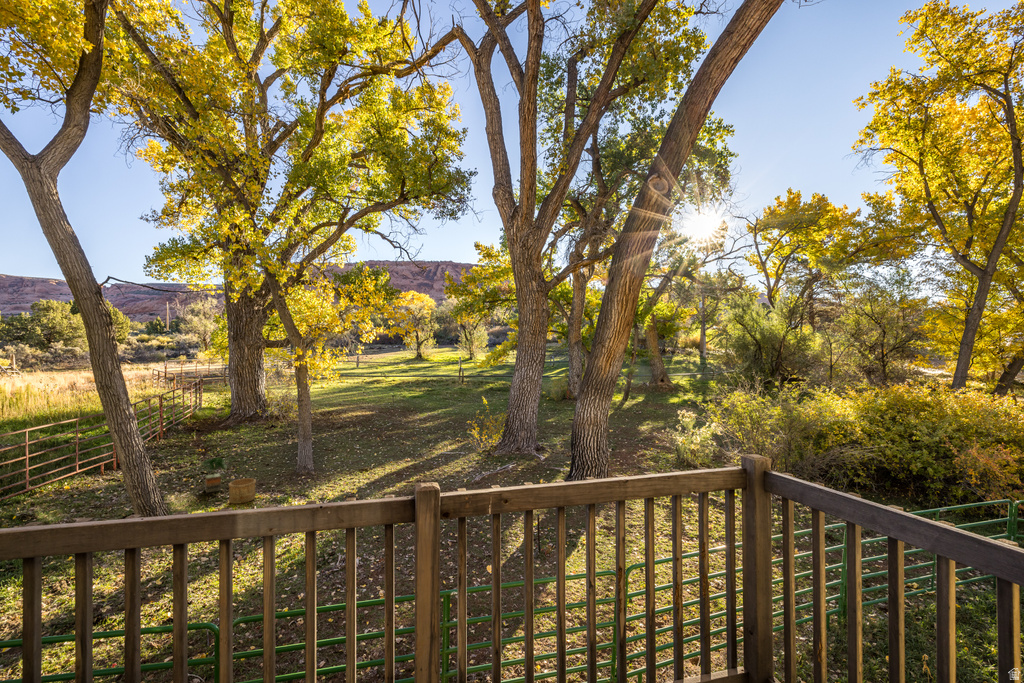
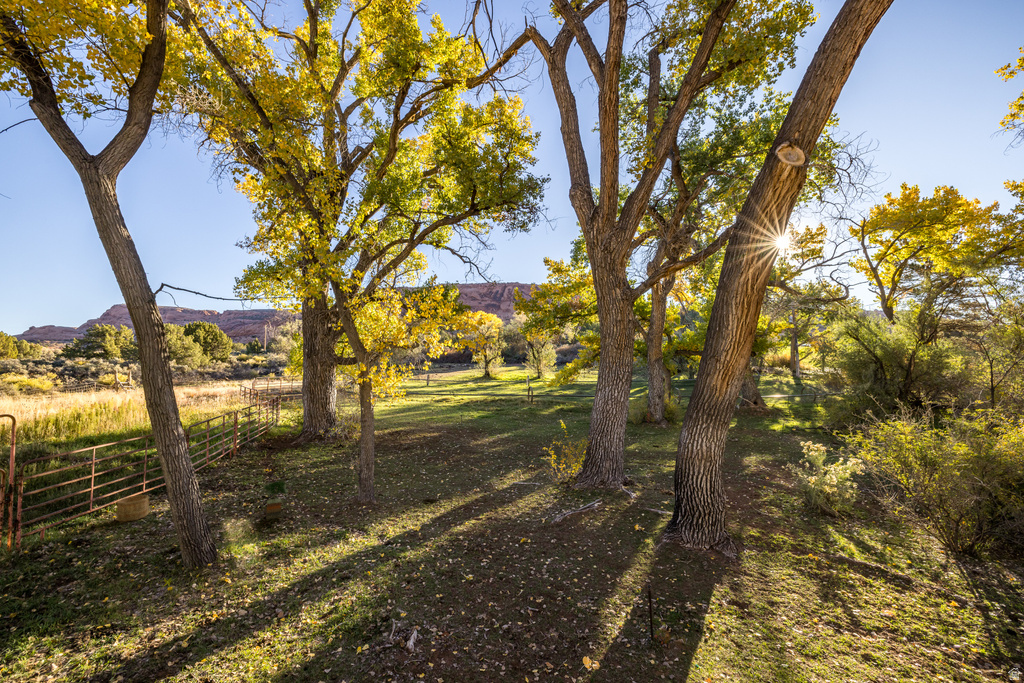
wooden bucket: present [229,478,256,504] -> present [117,495,149,522]

